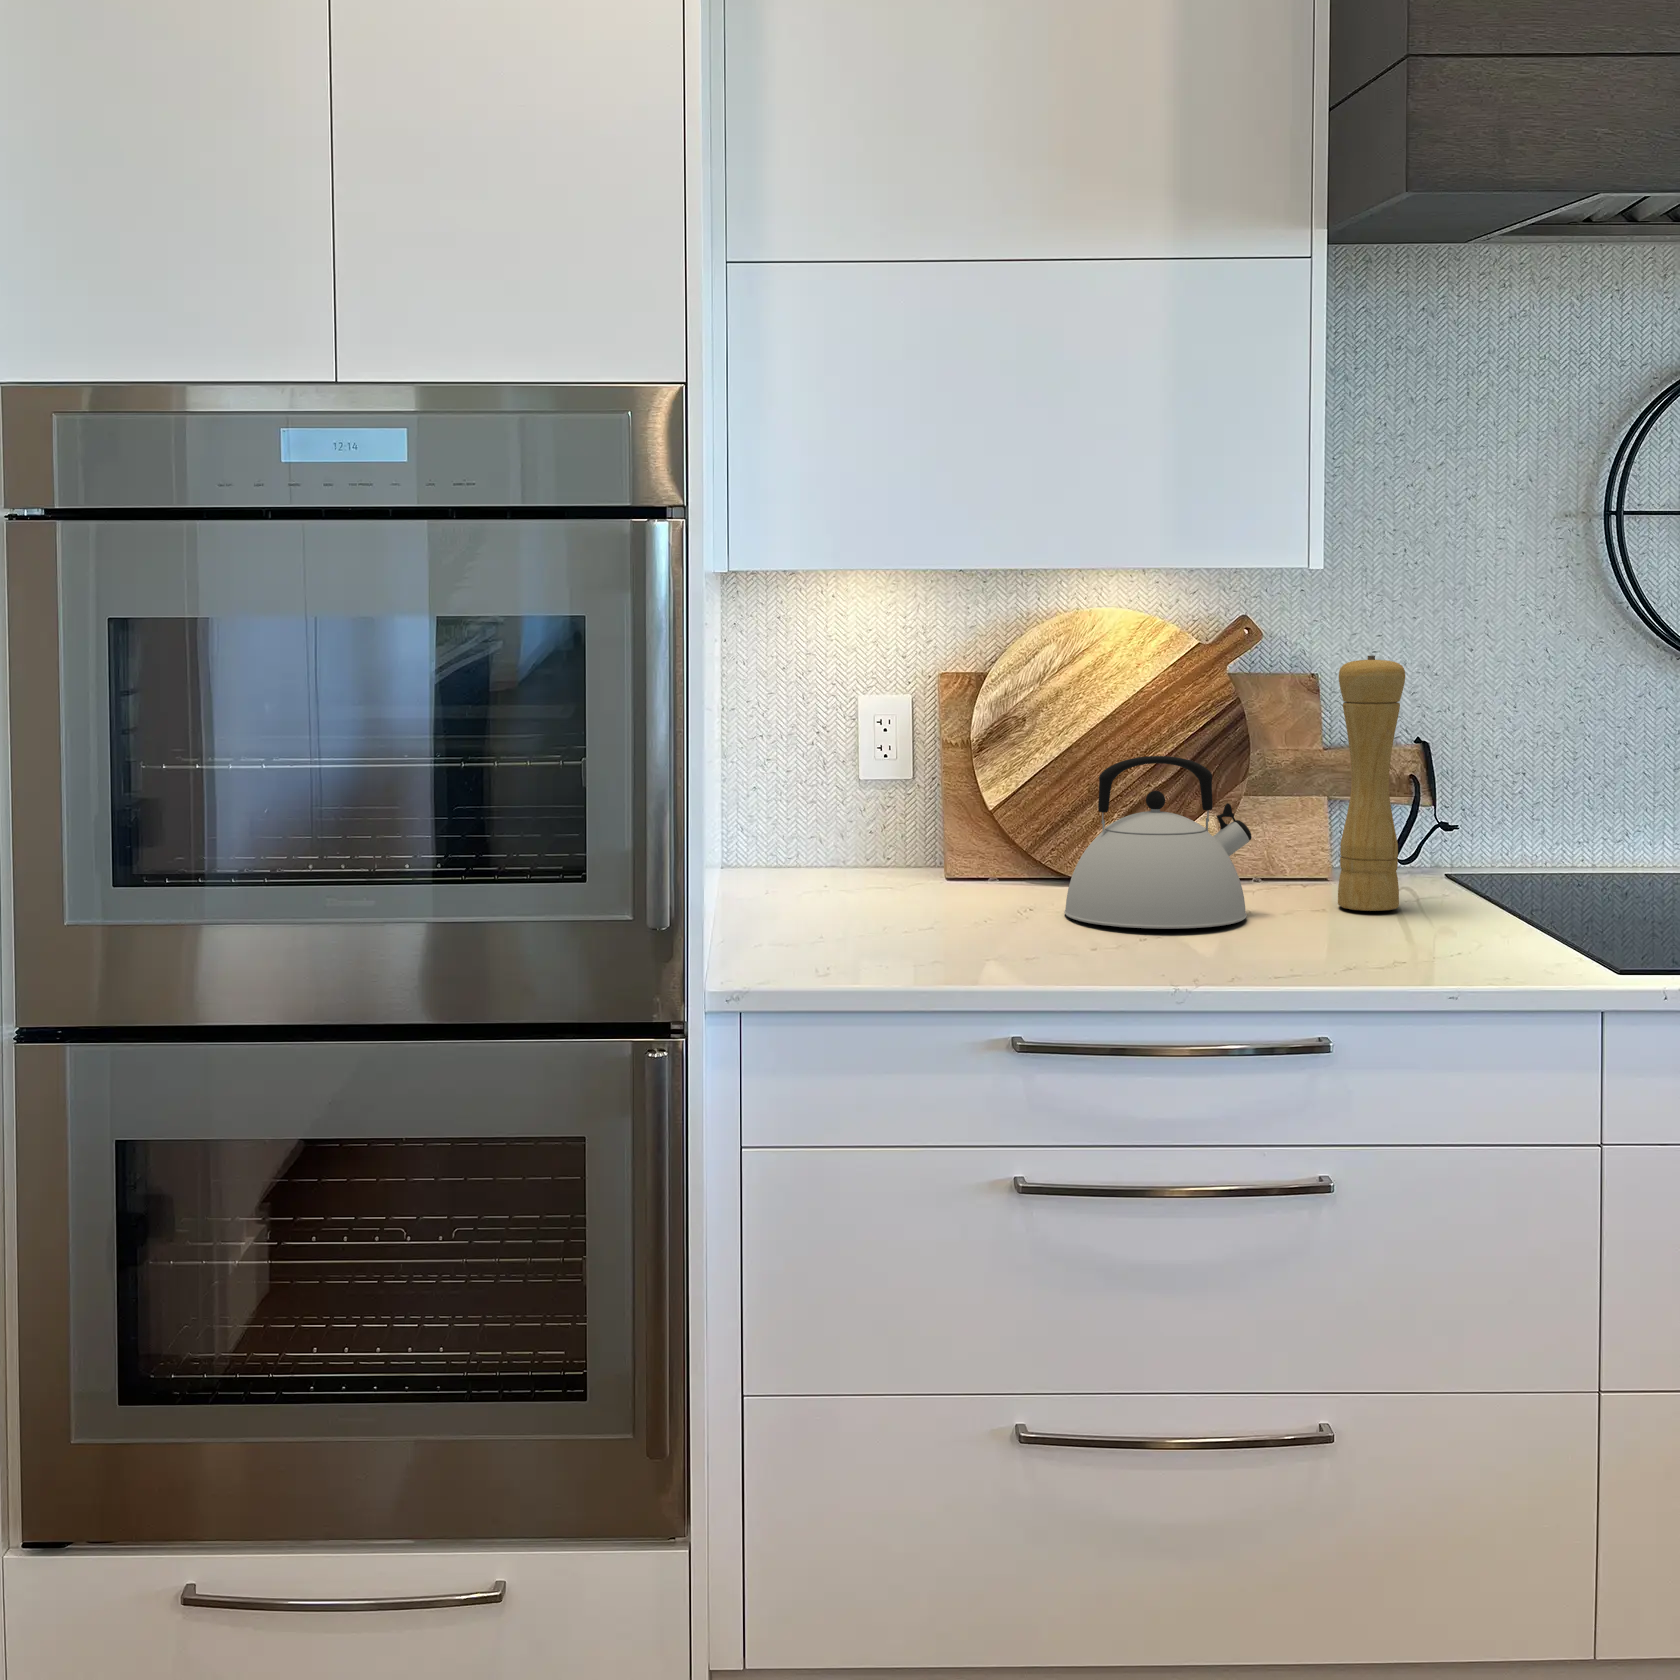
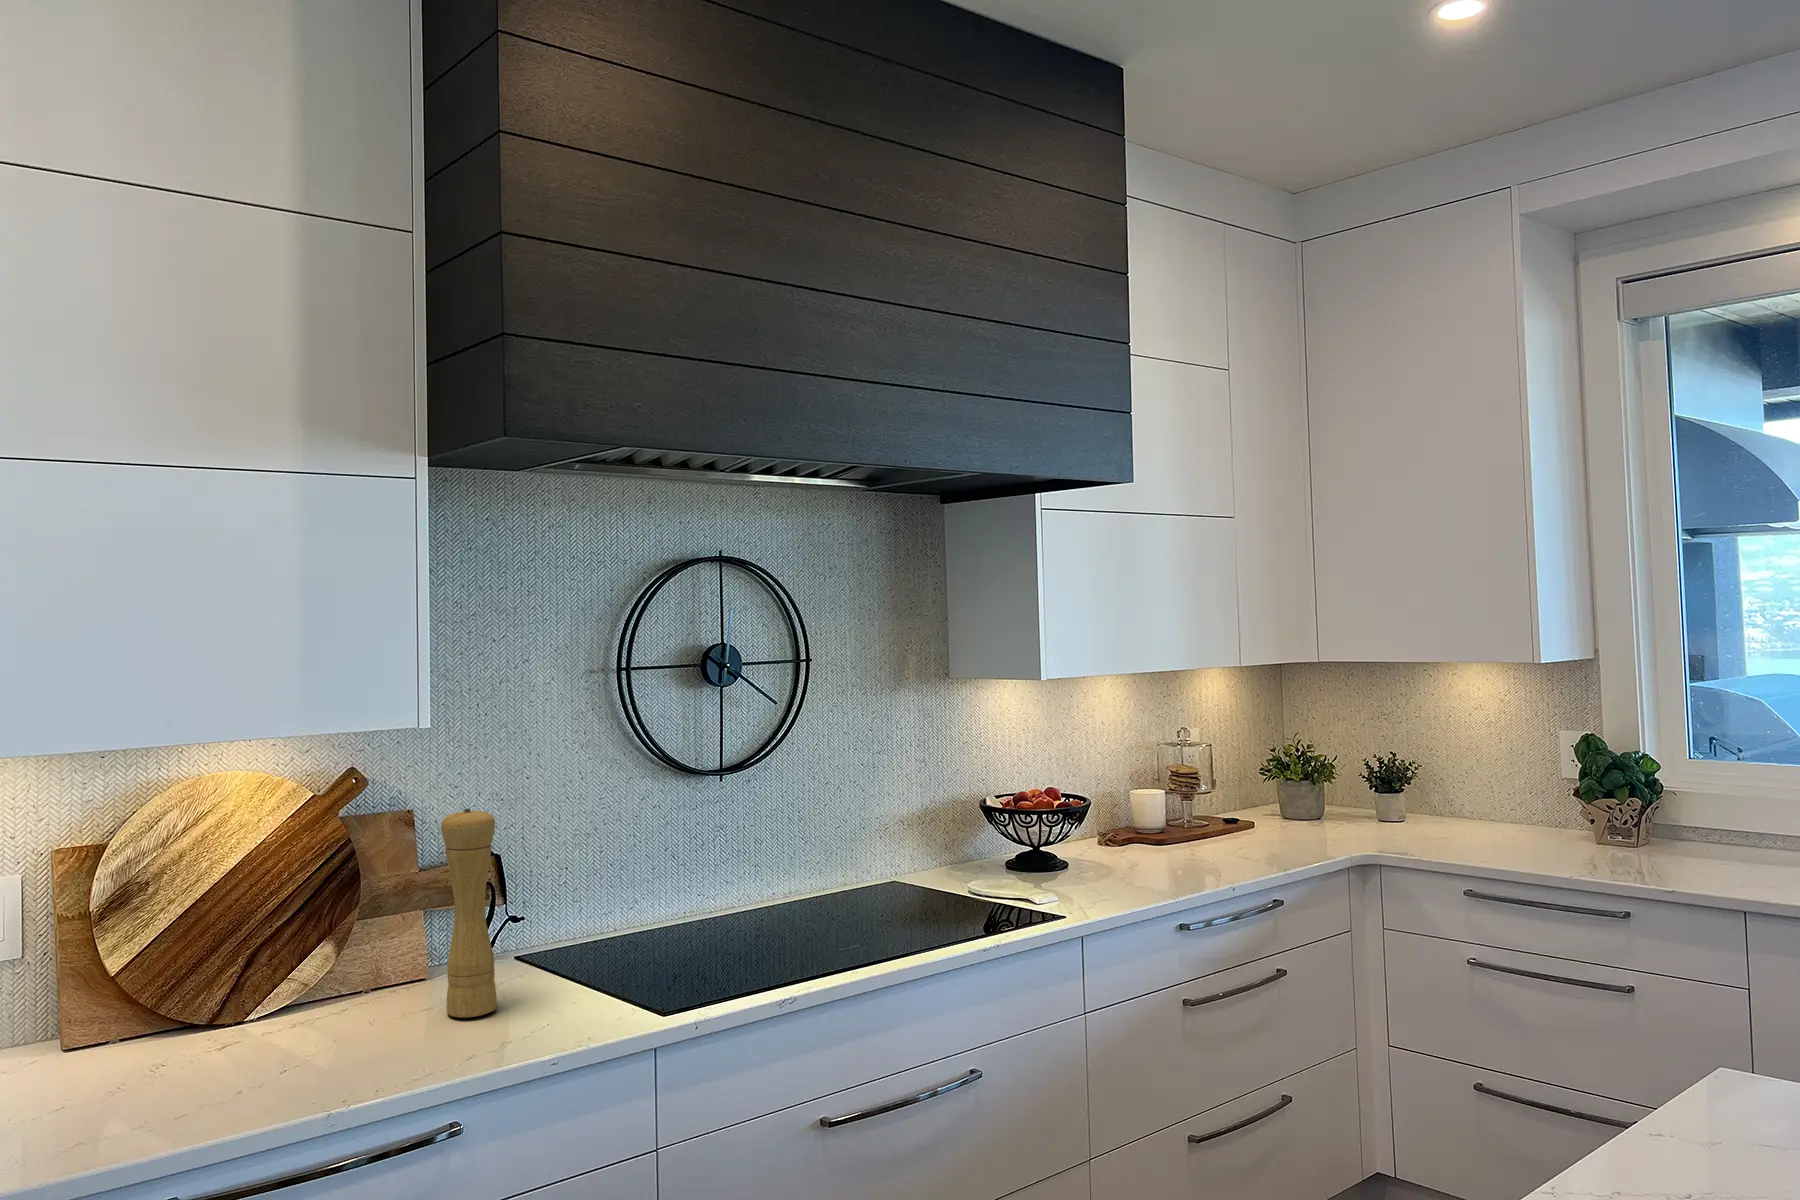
kettle: present [1064,756,1252,929] -> none [199,919,375,1091]

